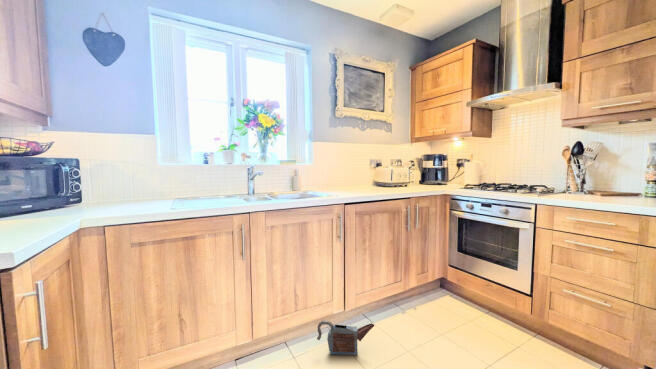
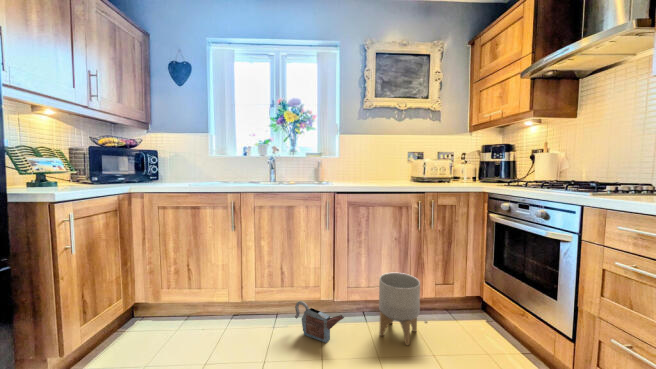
planter: none [386,271,423,333] -> present [379,273,420,345]

